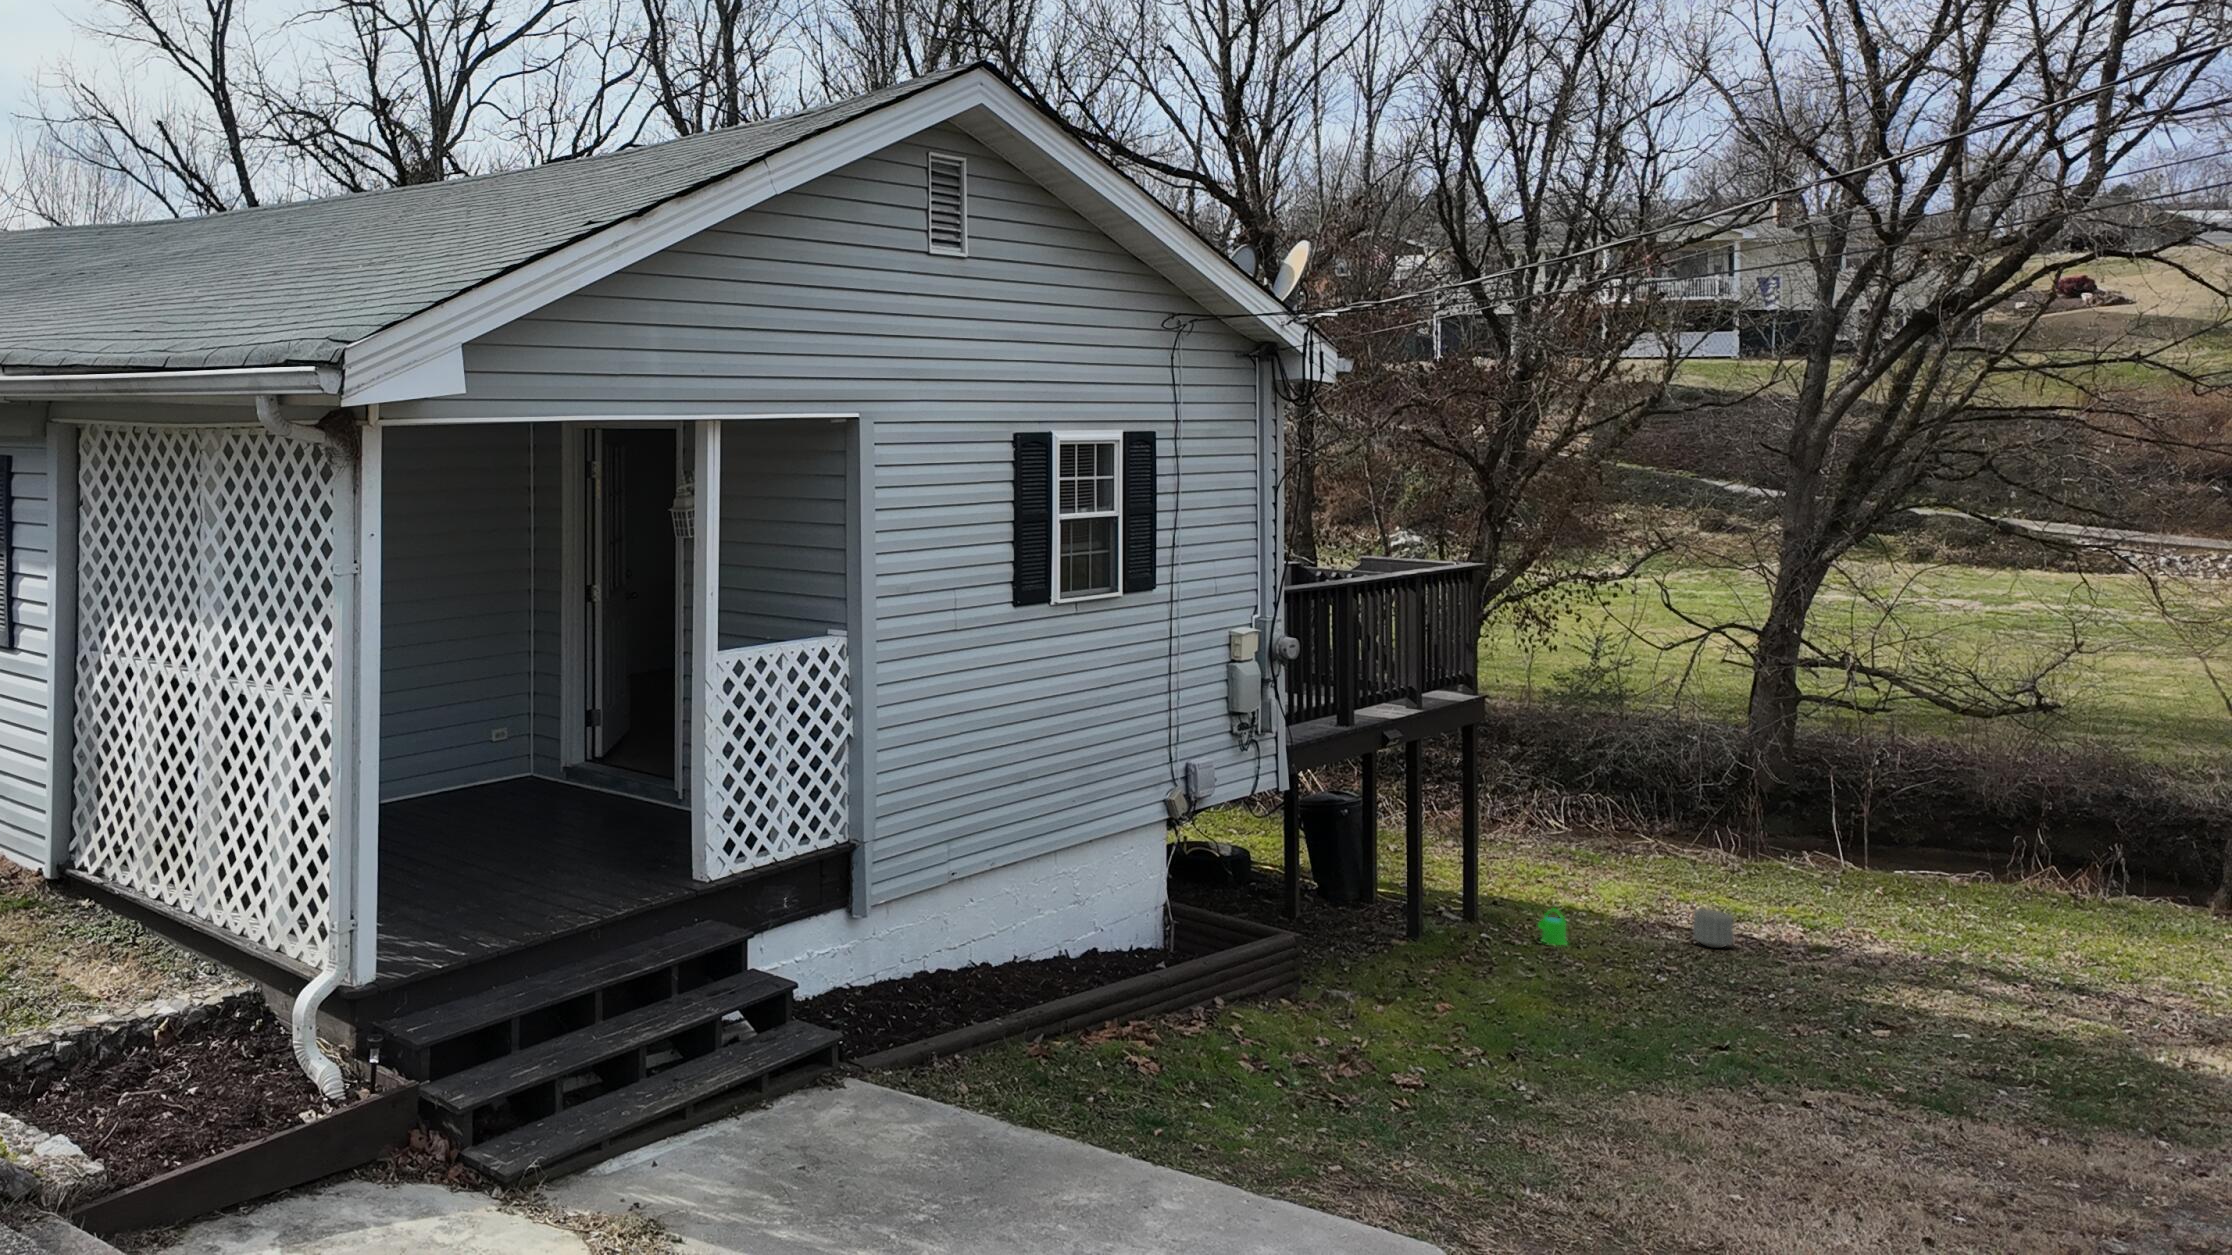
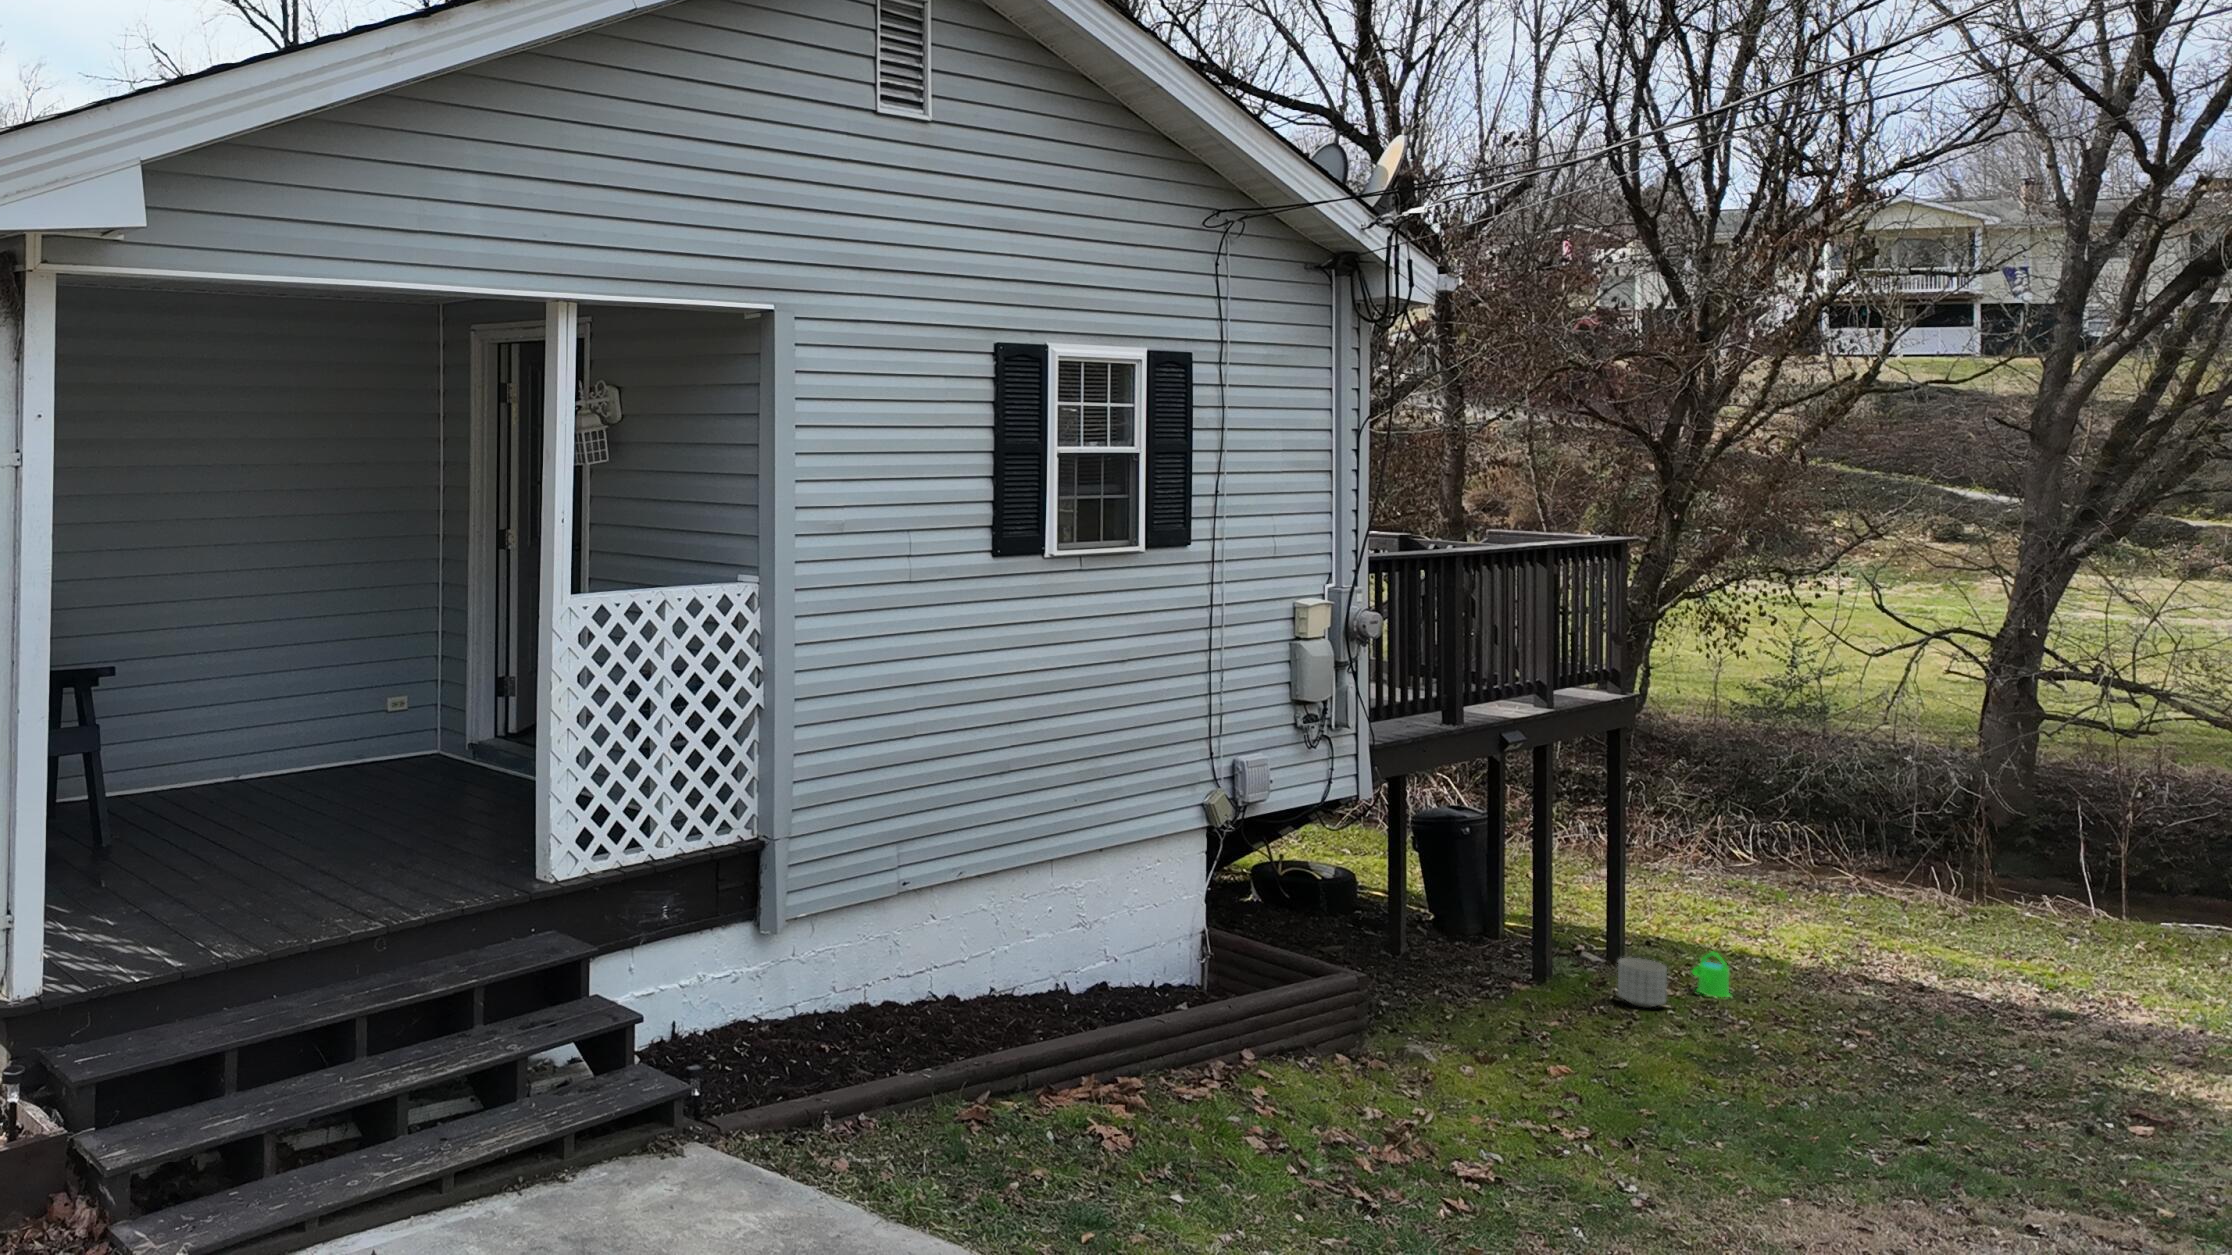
planter: present [1694,909,1733,948] -> present [1618,958,1667,1008]

